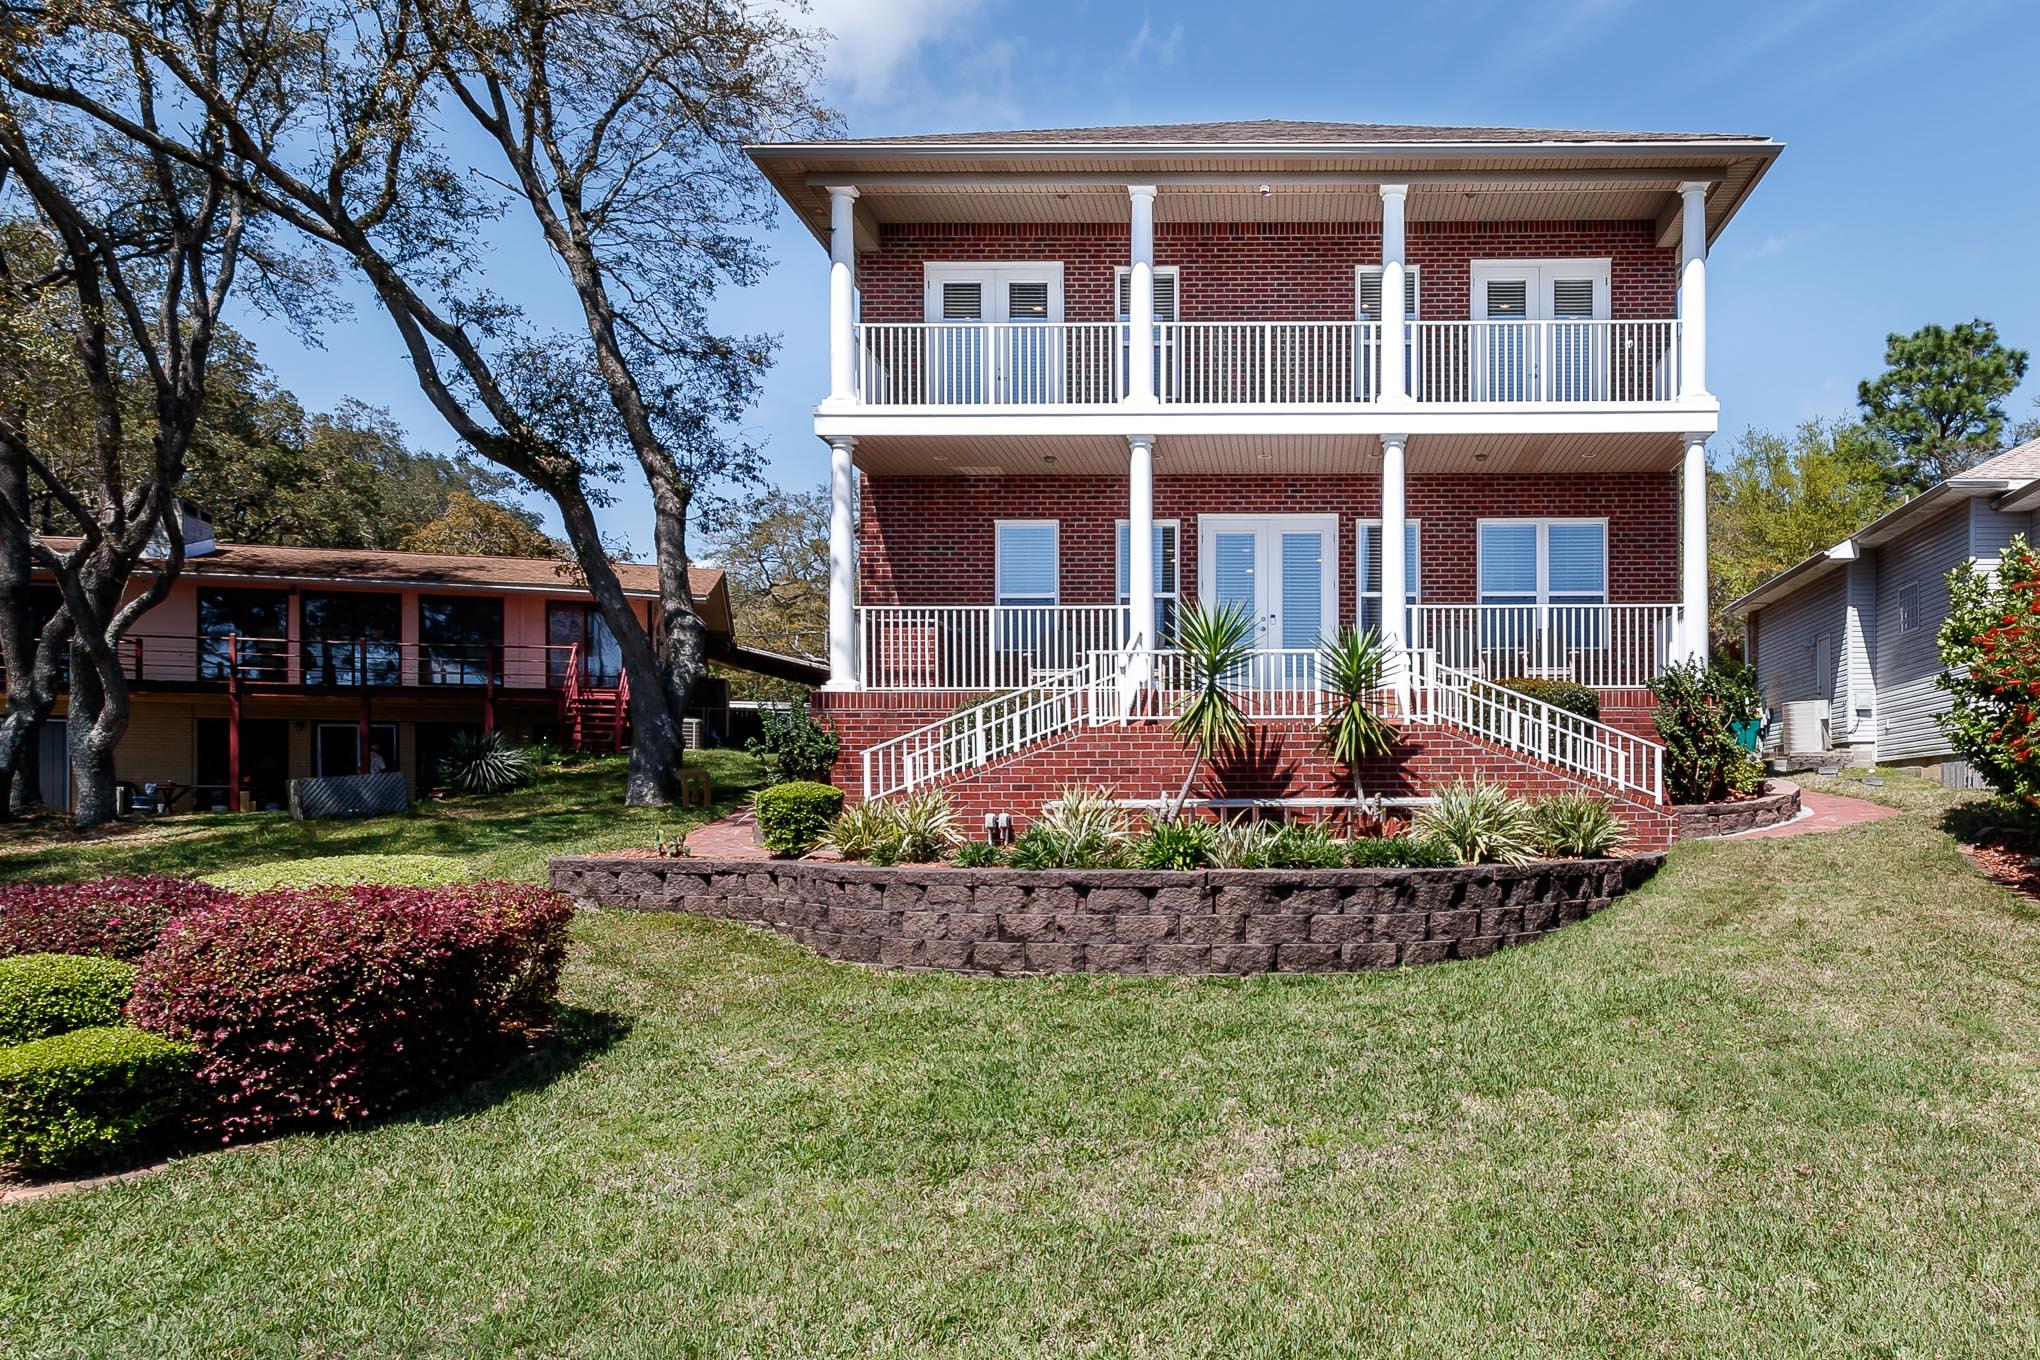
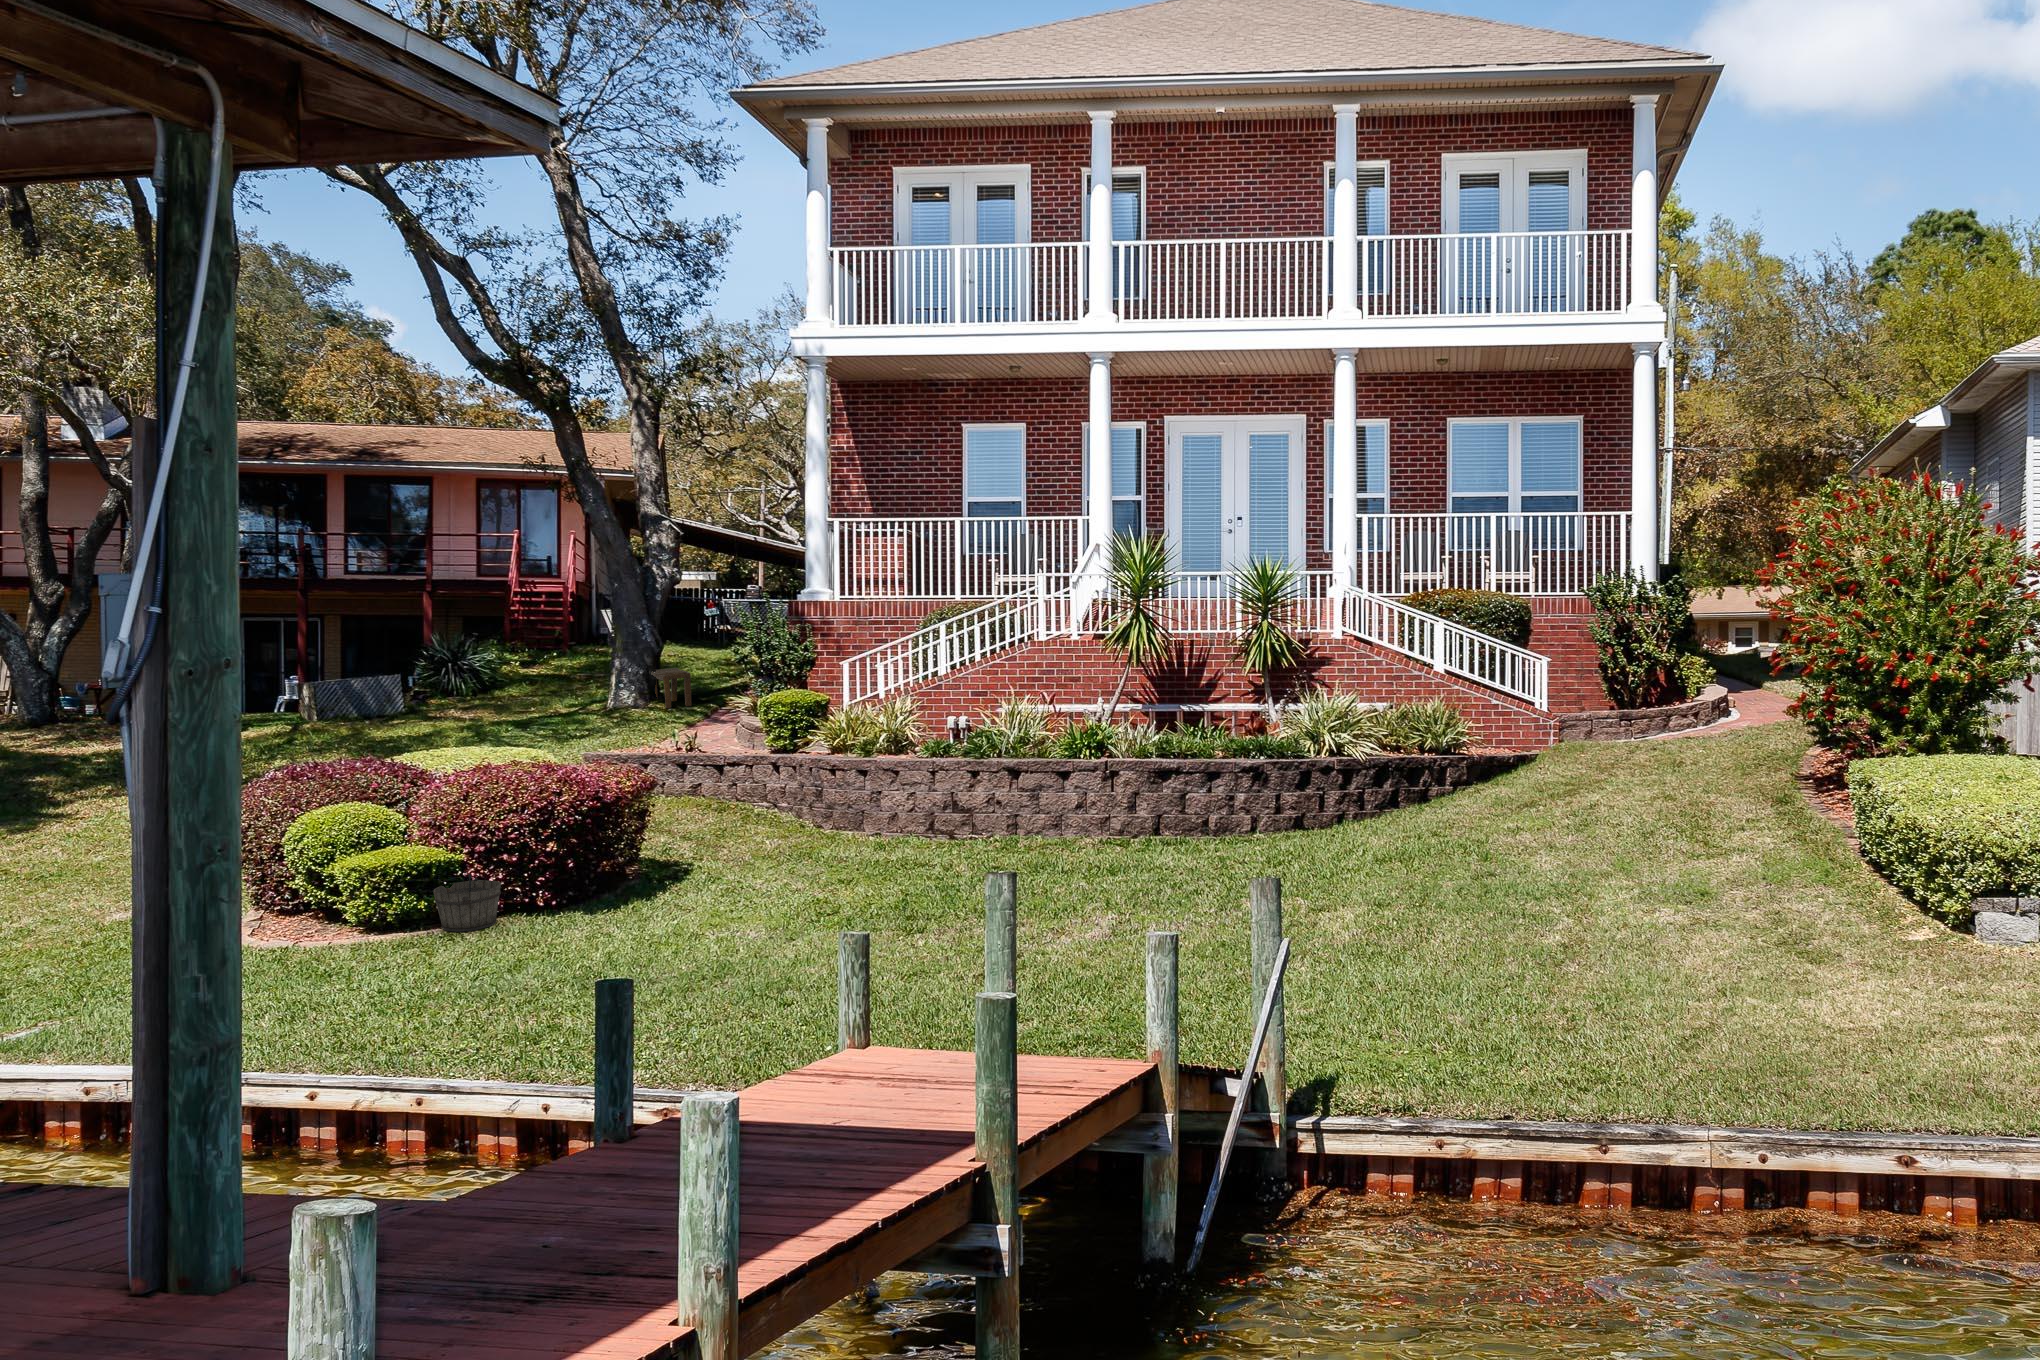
wooden bucket: none [118,1075,255,1188] -> present [433,872,501,932]

